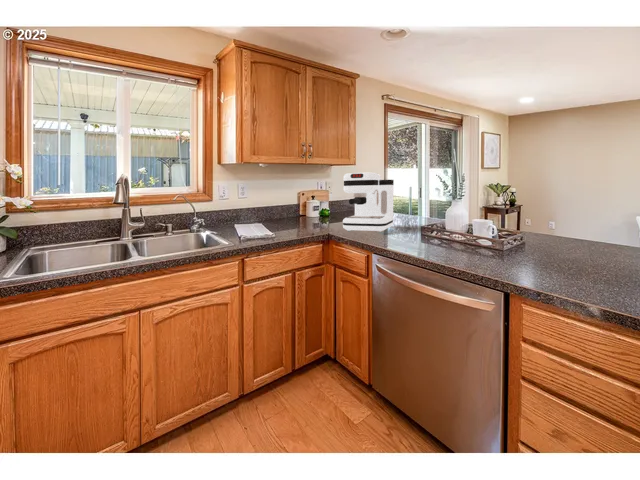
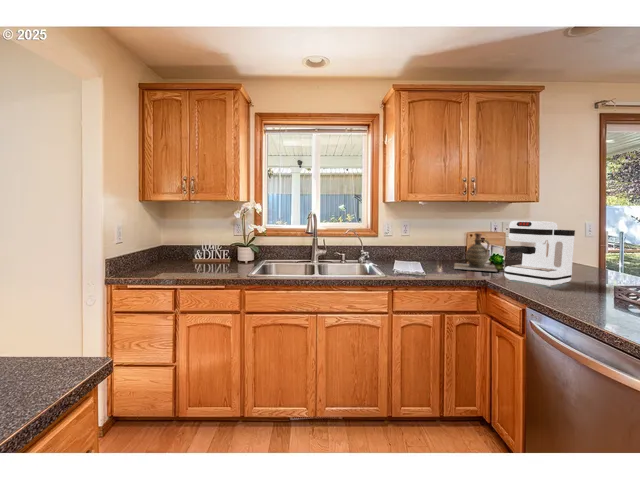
ceramic jug: none [291,189,333,227] -> present [454,233,497,271]

